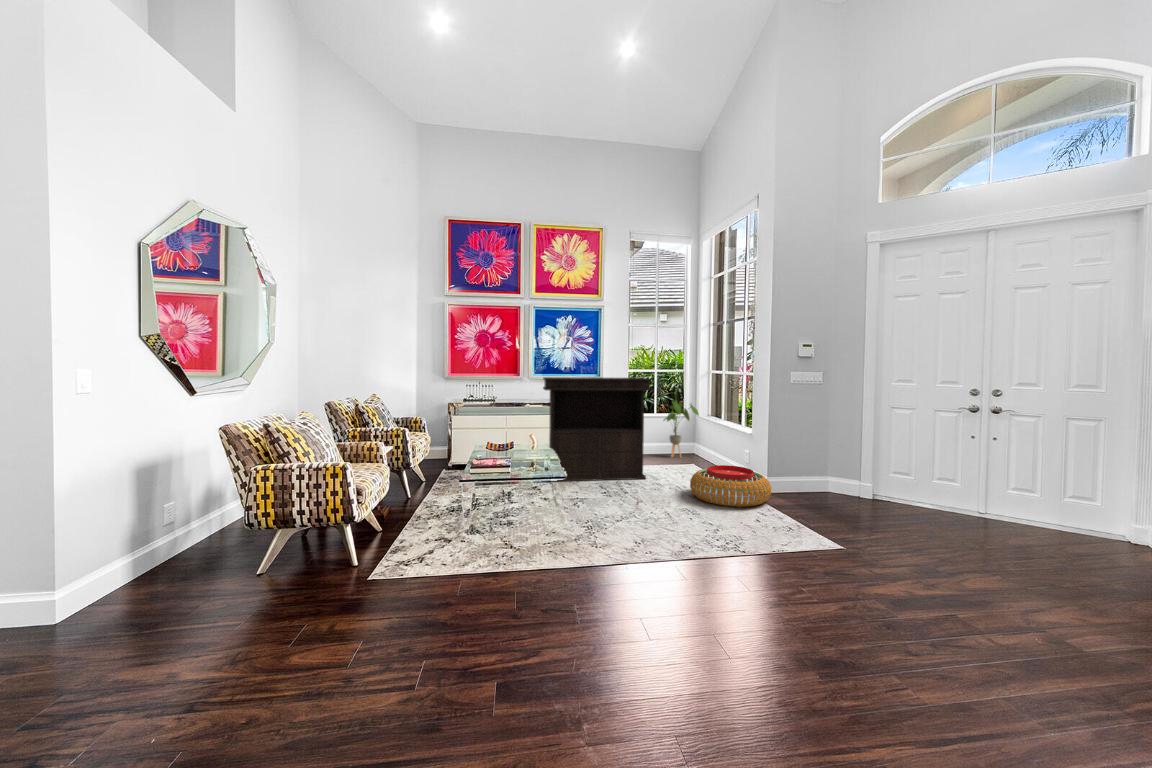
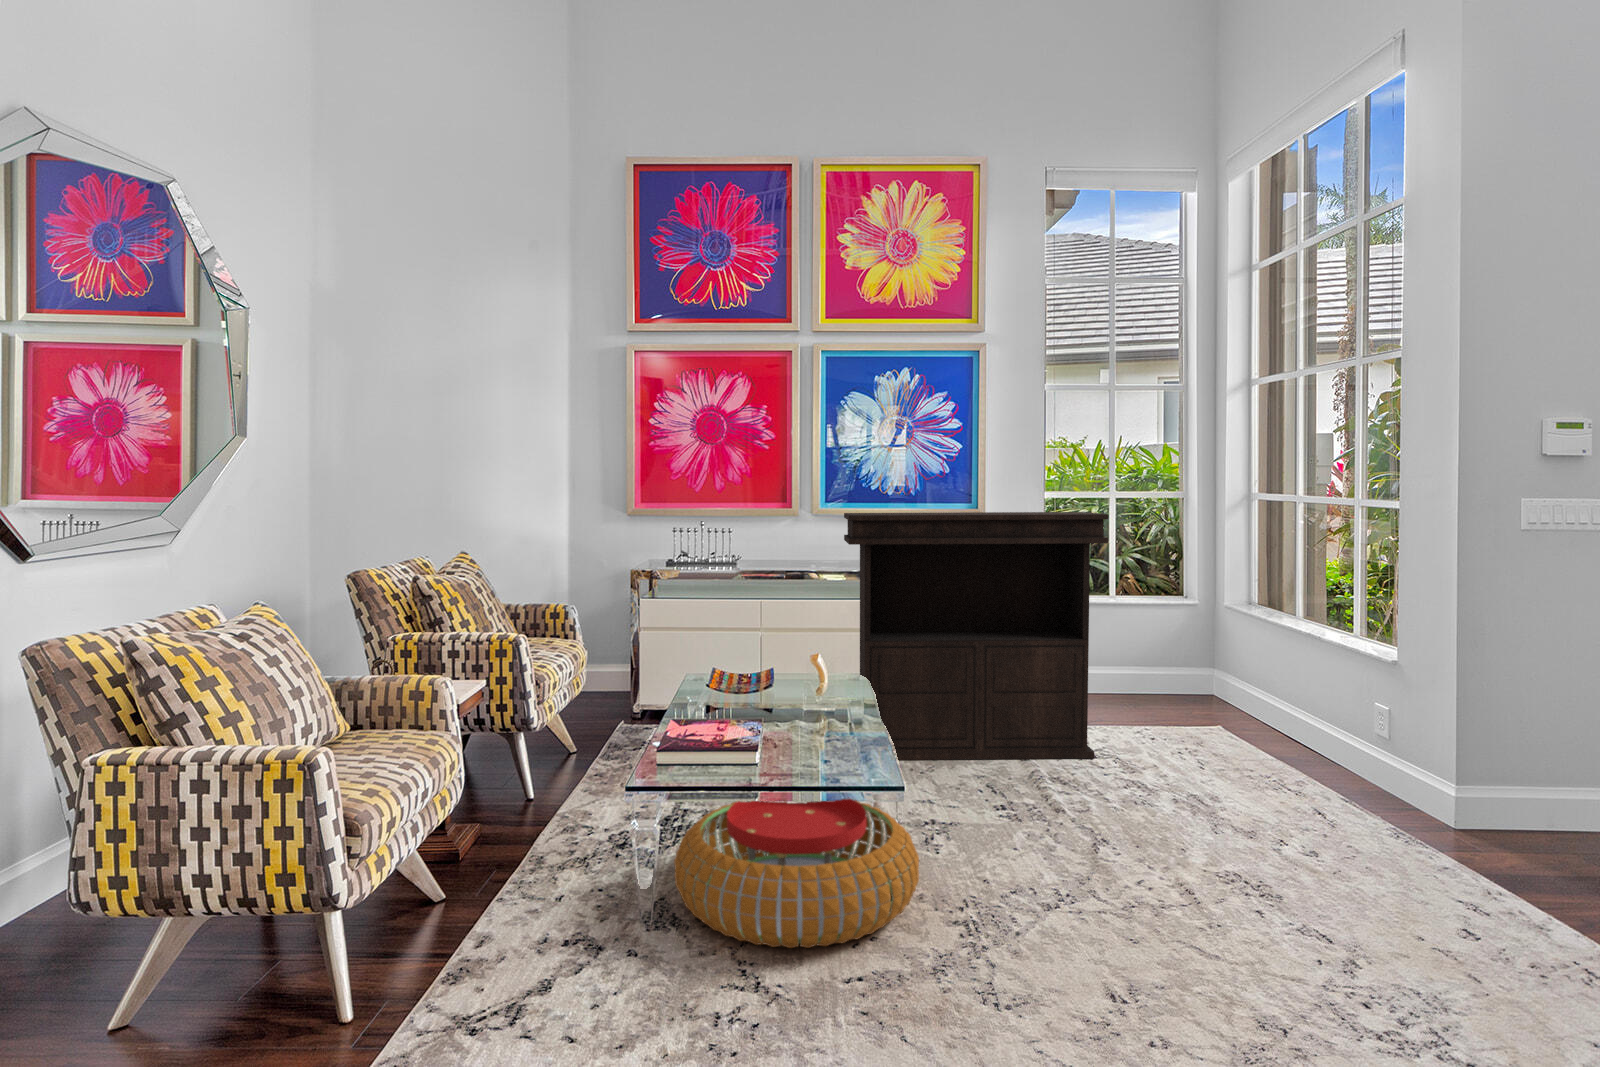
house plant: present [664,401,699,457] -> none [1125,564,1217,699]
pouf: present [690,465,771,507] -> present [674,798,919,948]

